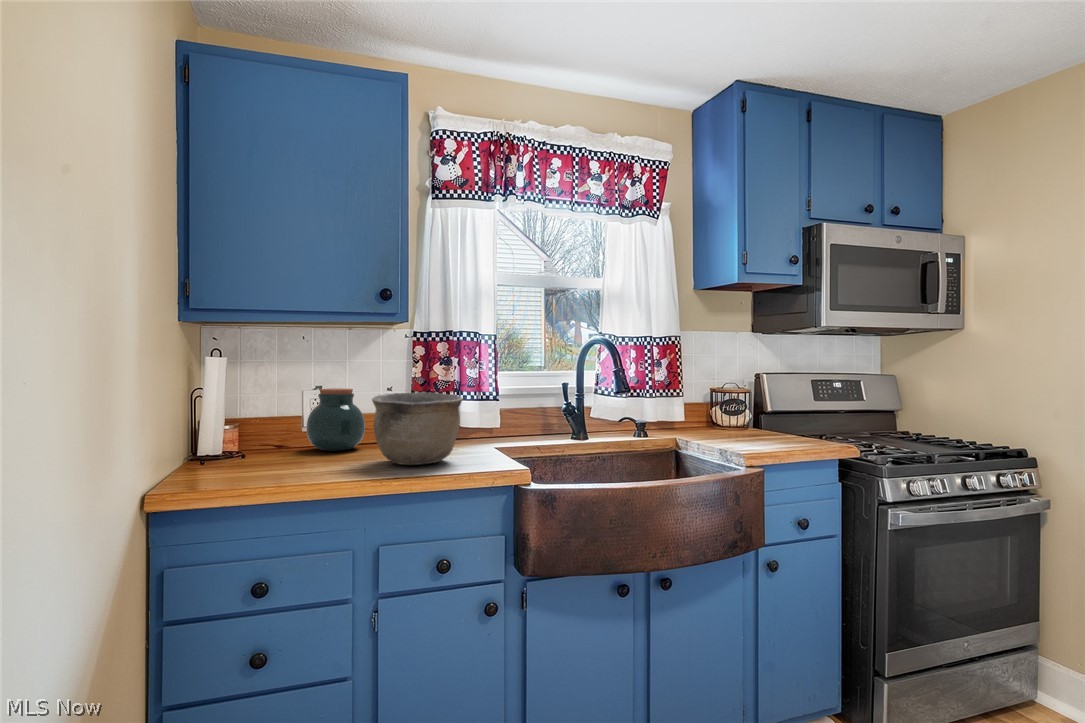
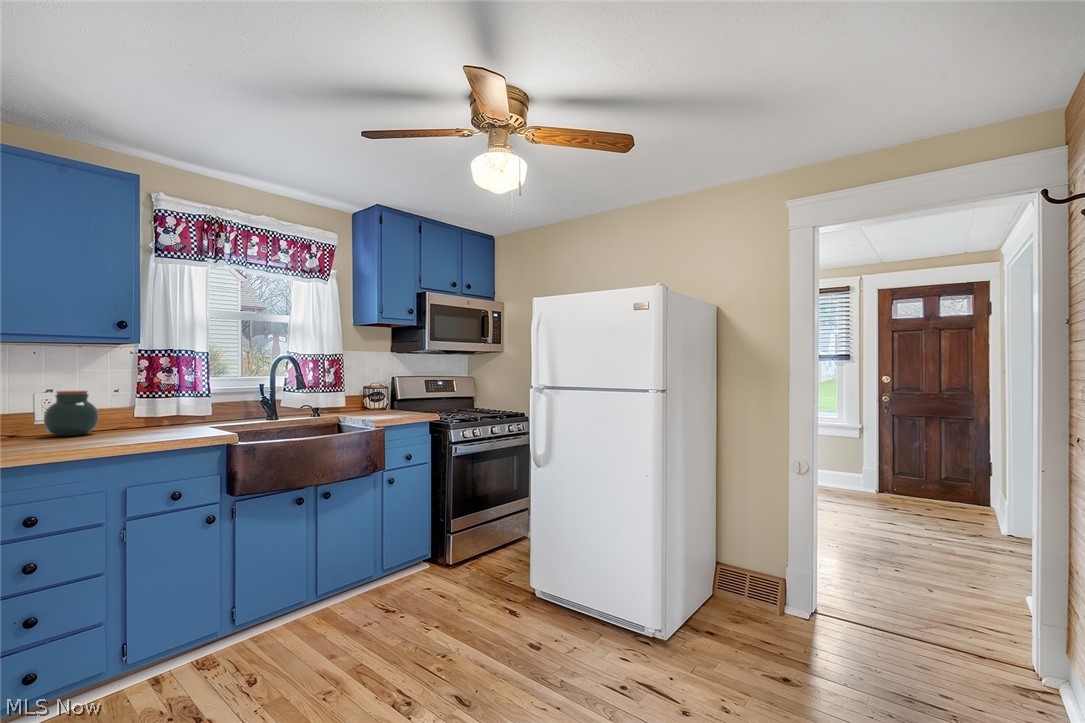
bowl: present [372,392,463,465] -> none [115,391,188,438]

